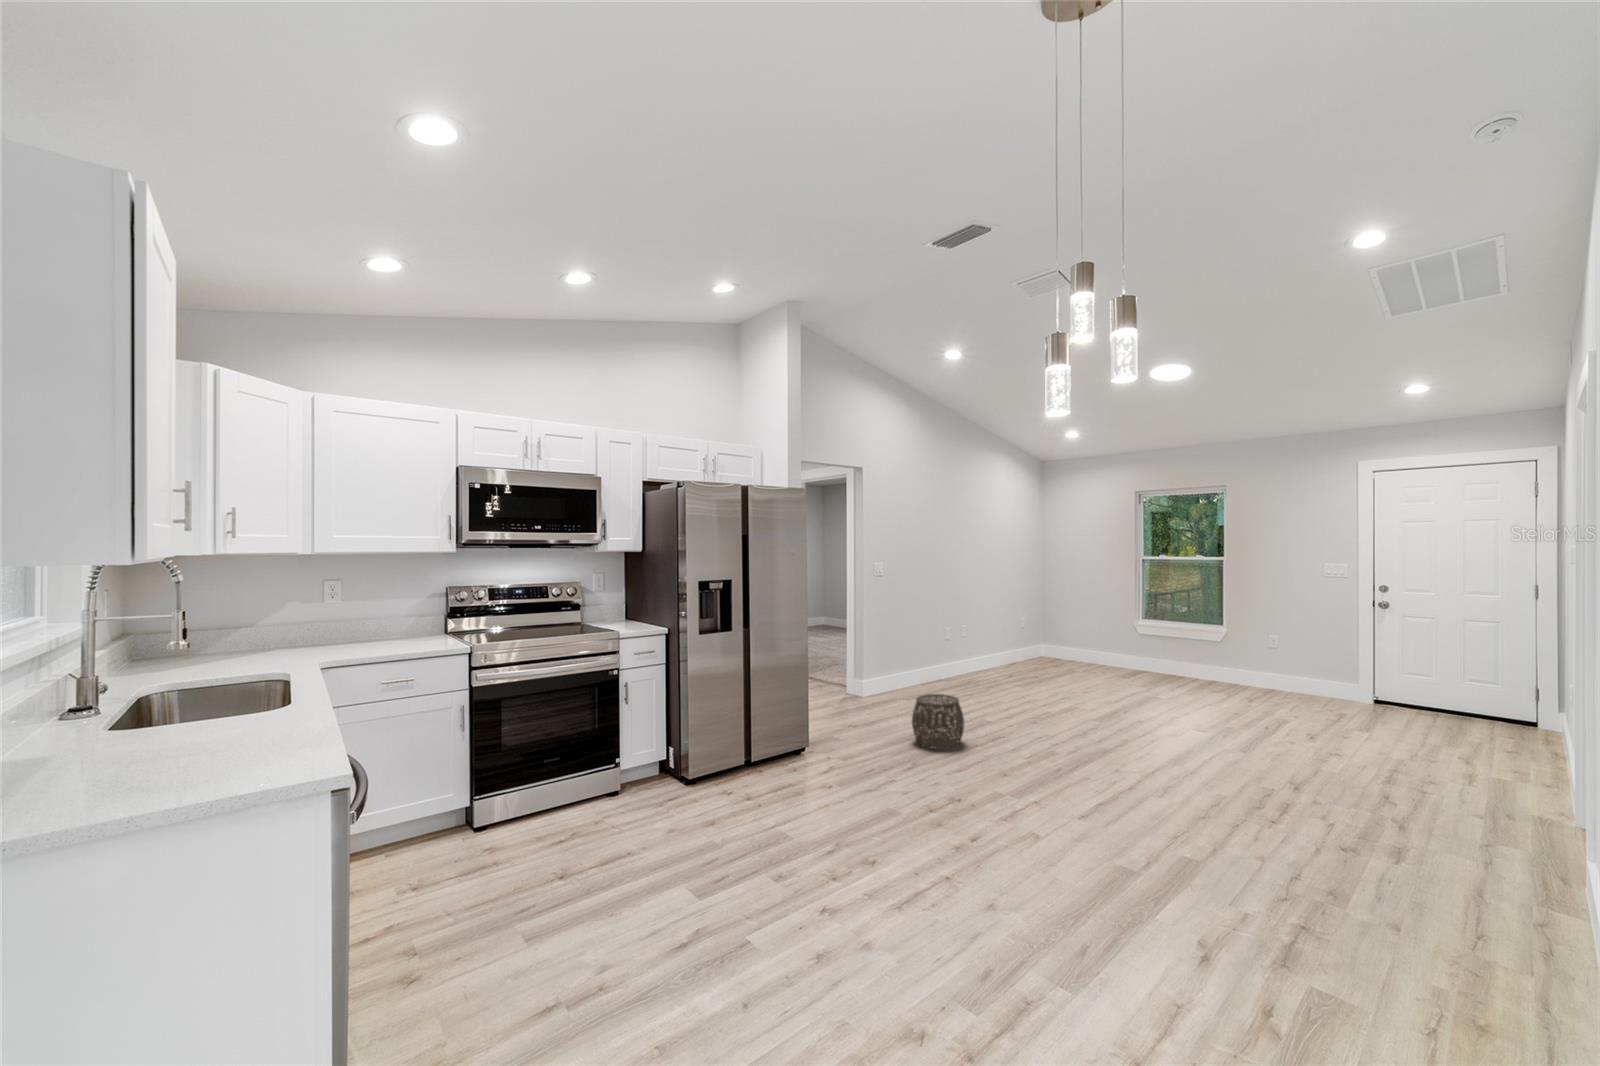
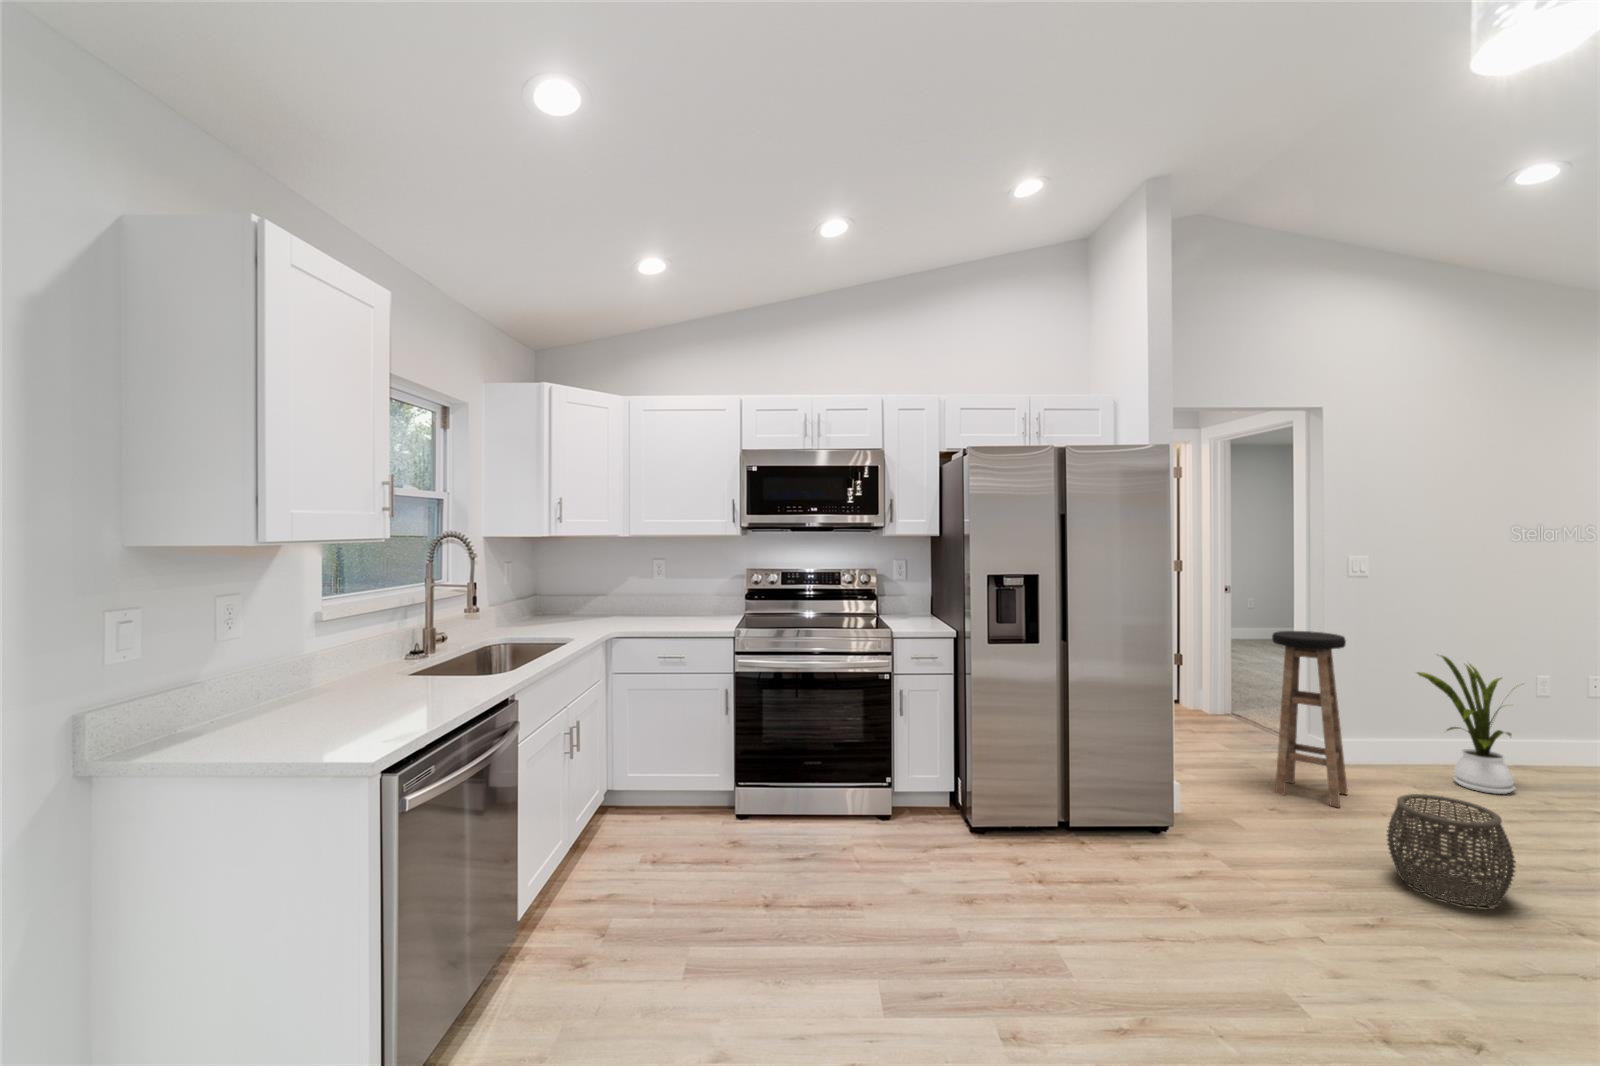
bar stool: none [833,609,871,718] -> present [1272,631,1348,807]
house plant: none [890,618,938,695] -> present [1417,656,1515,794]

